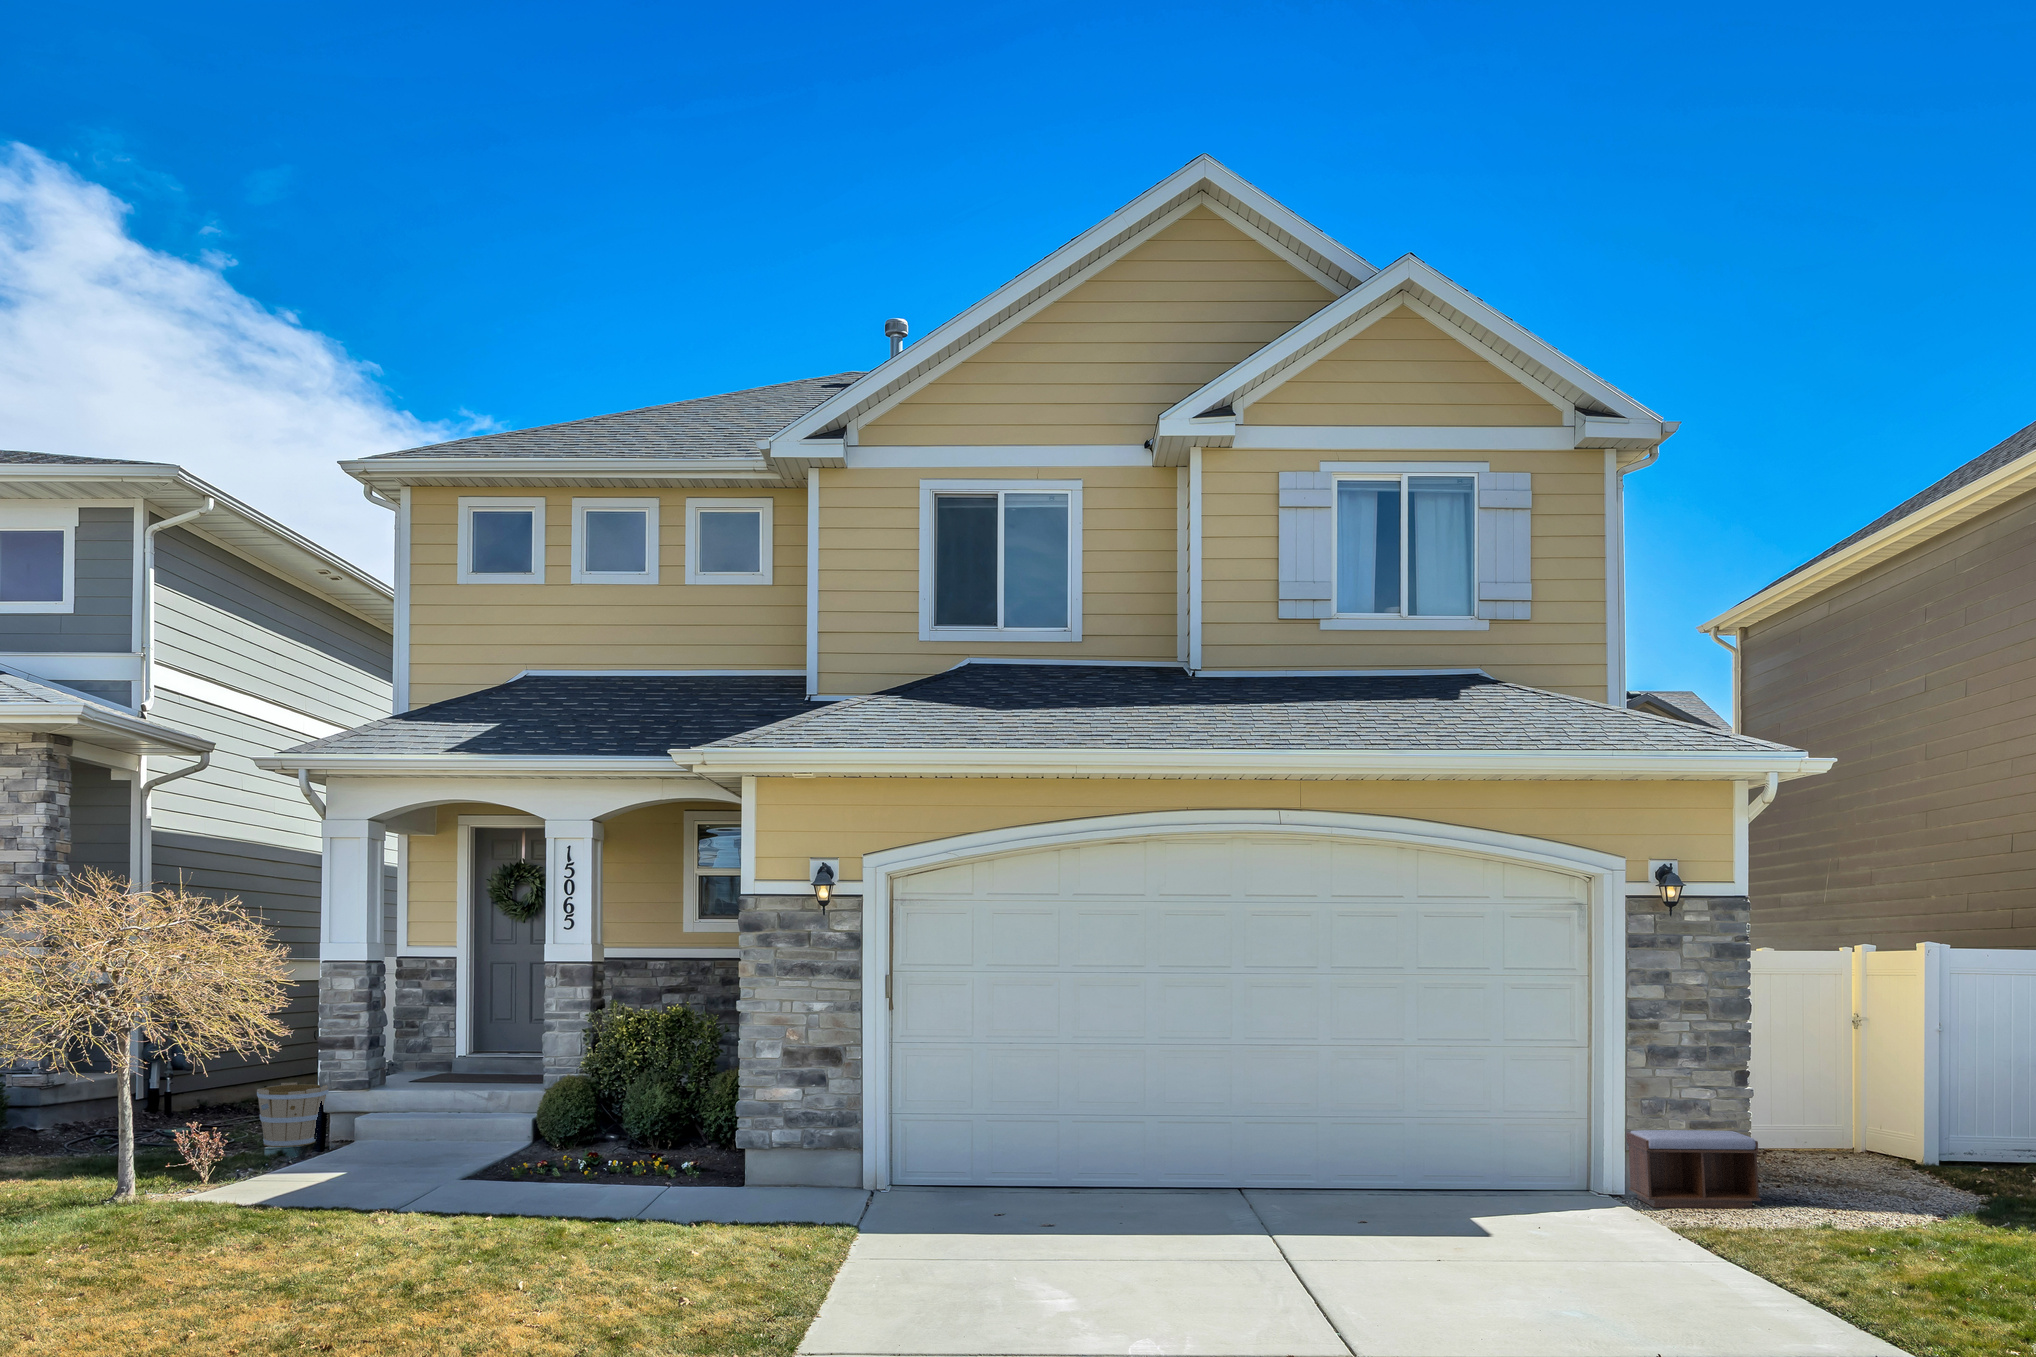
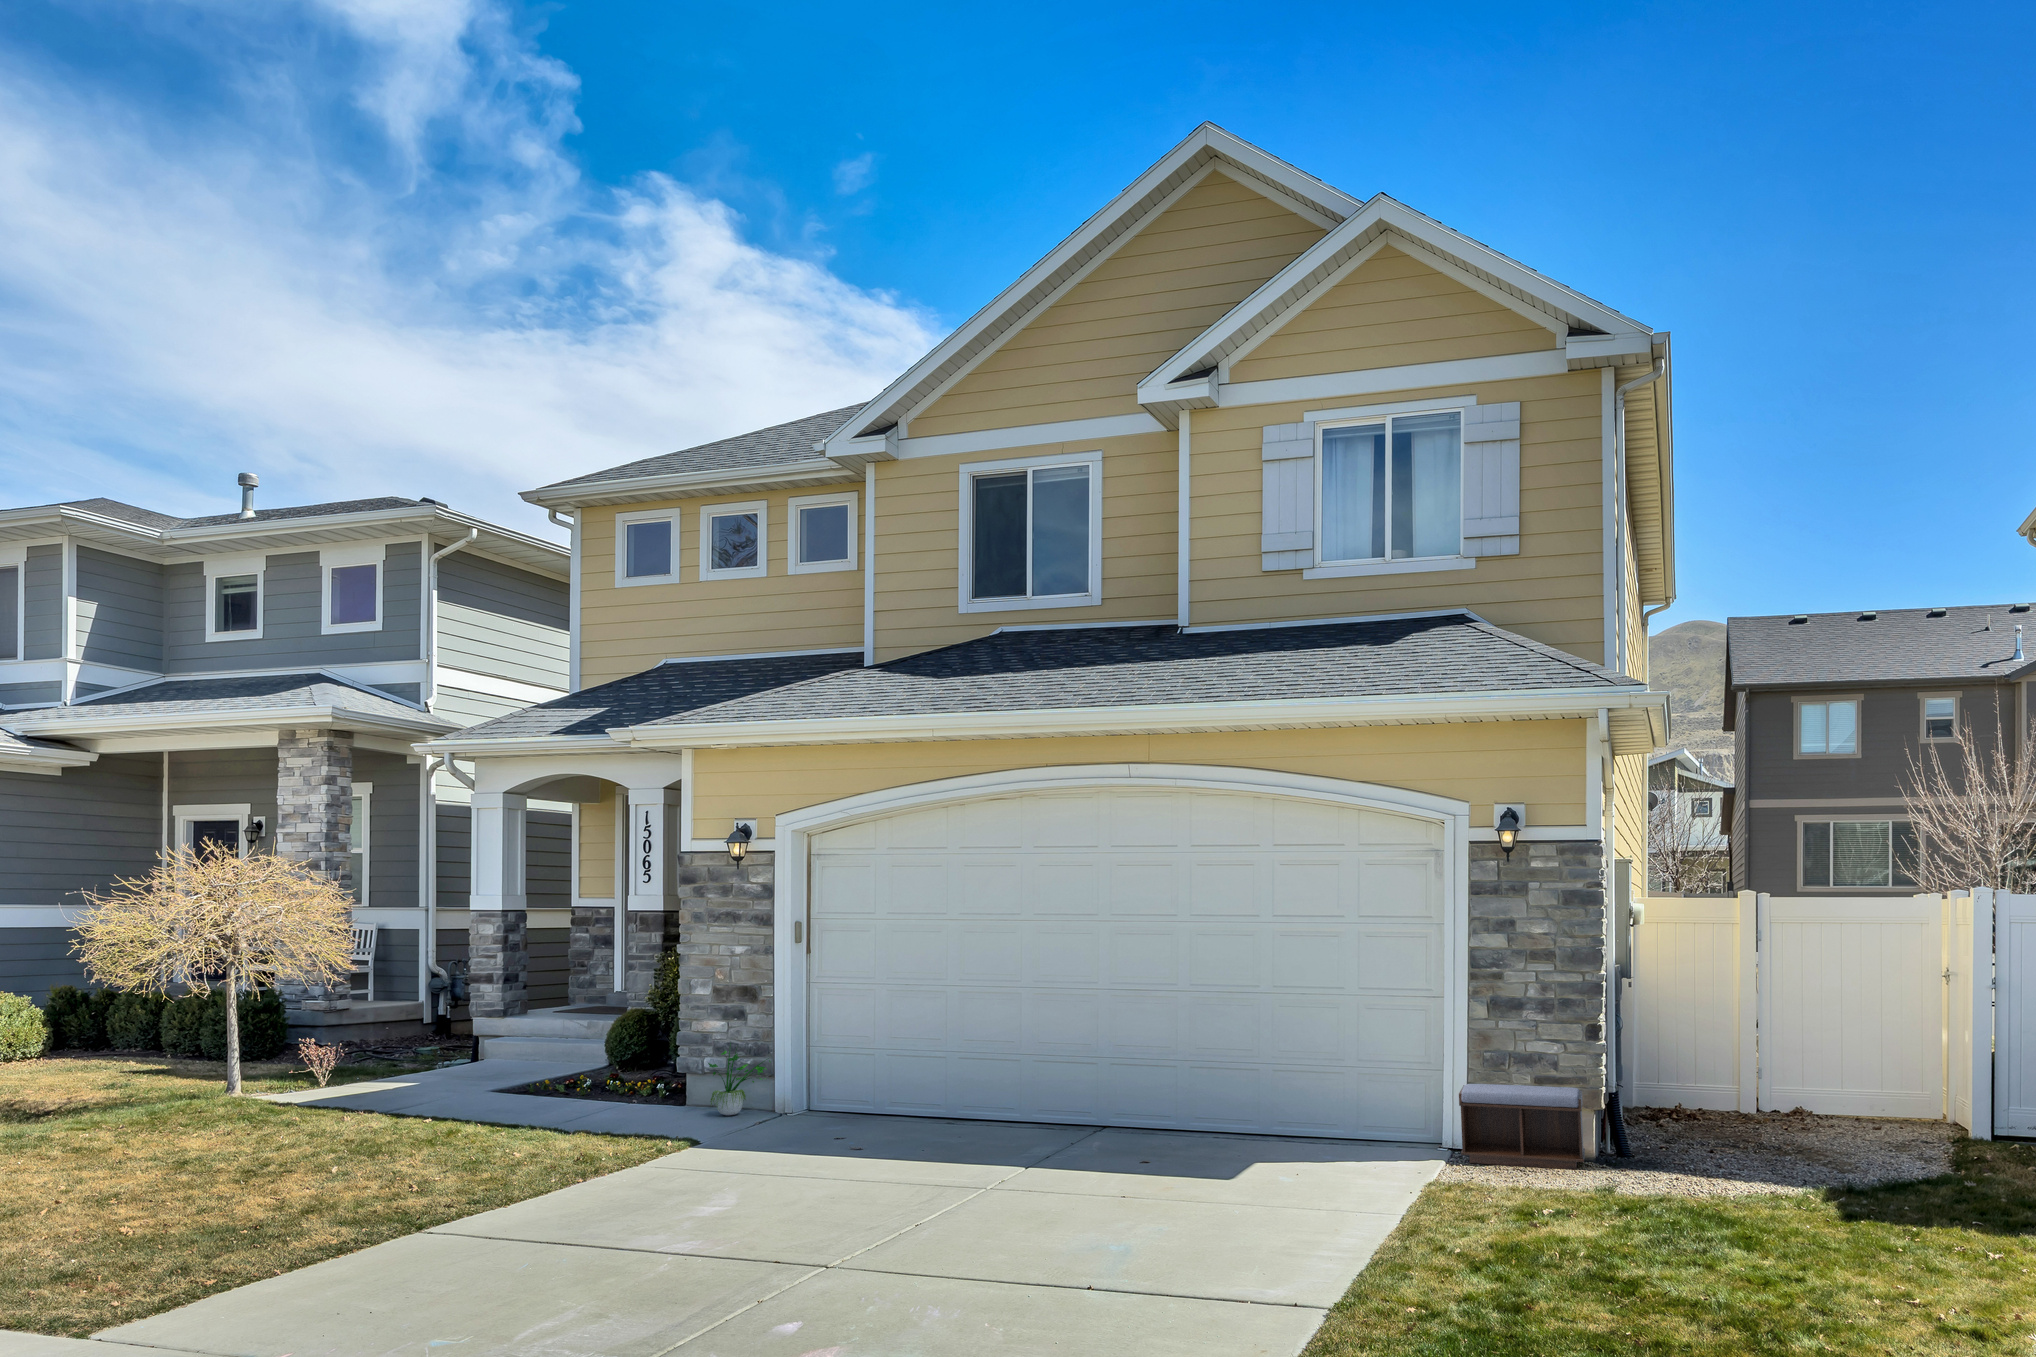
wooden bucket: present [257,1082,329,1147] -> none [416,1009,474,1061]
potted plant: none [790,1104,876,1197] -> present [708,1049,770,1115]

